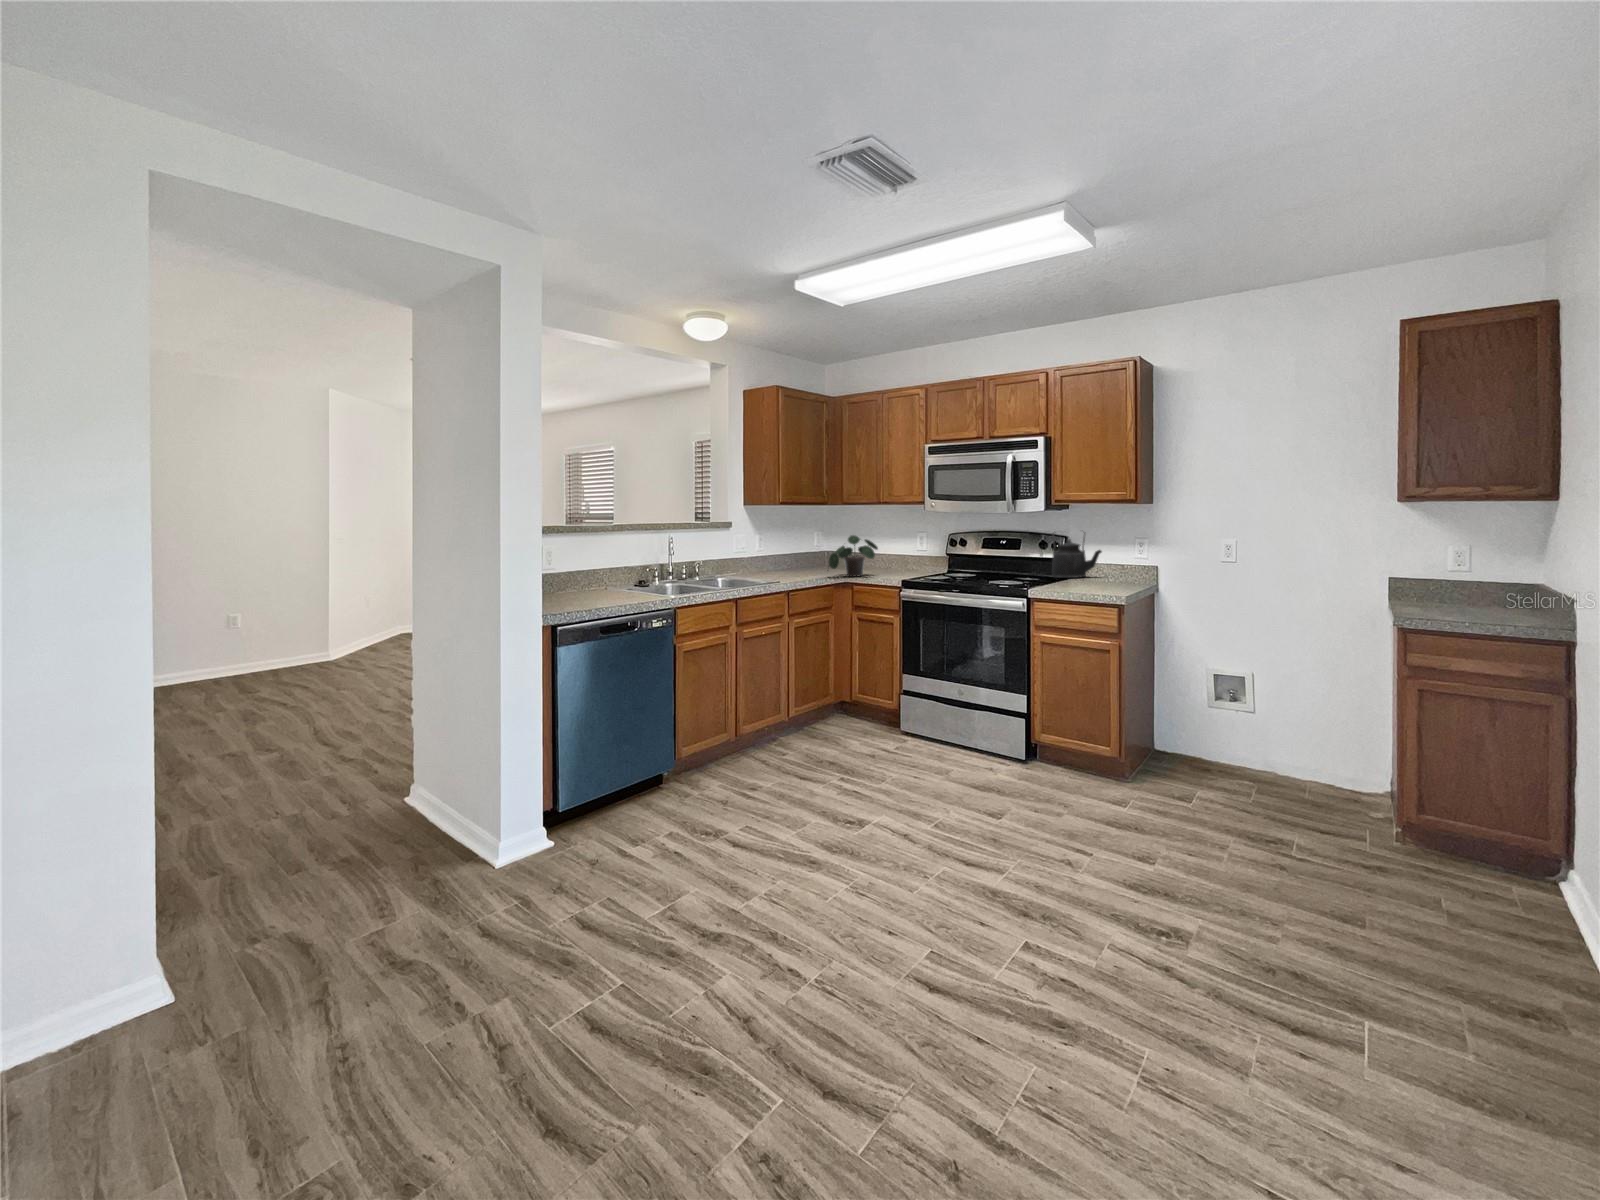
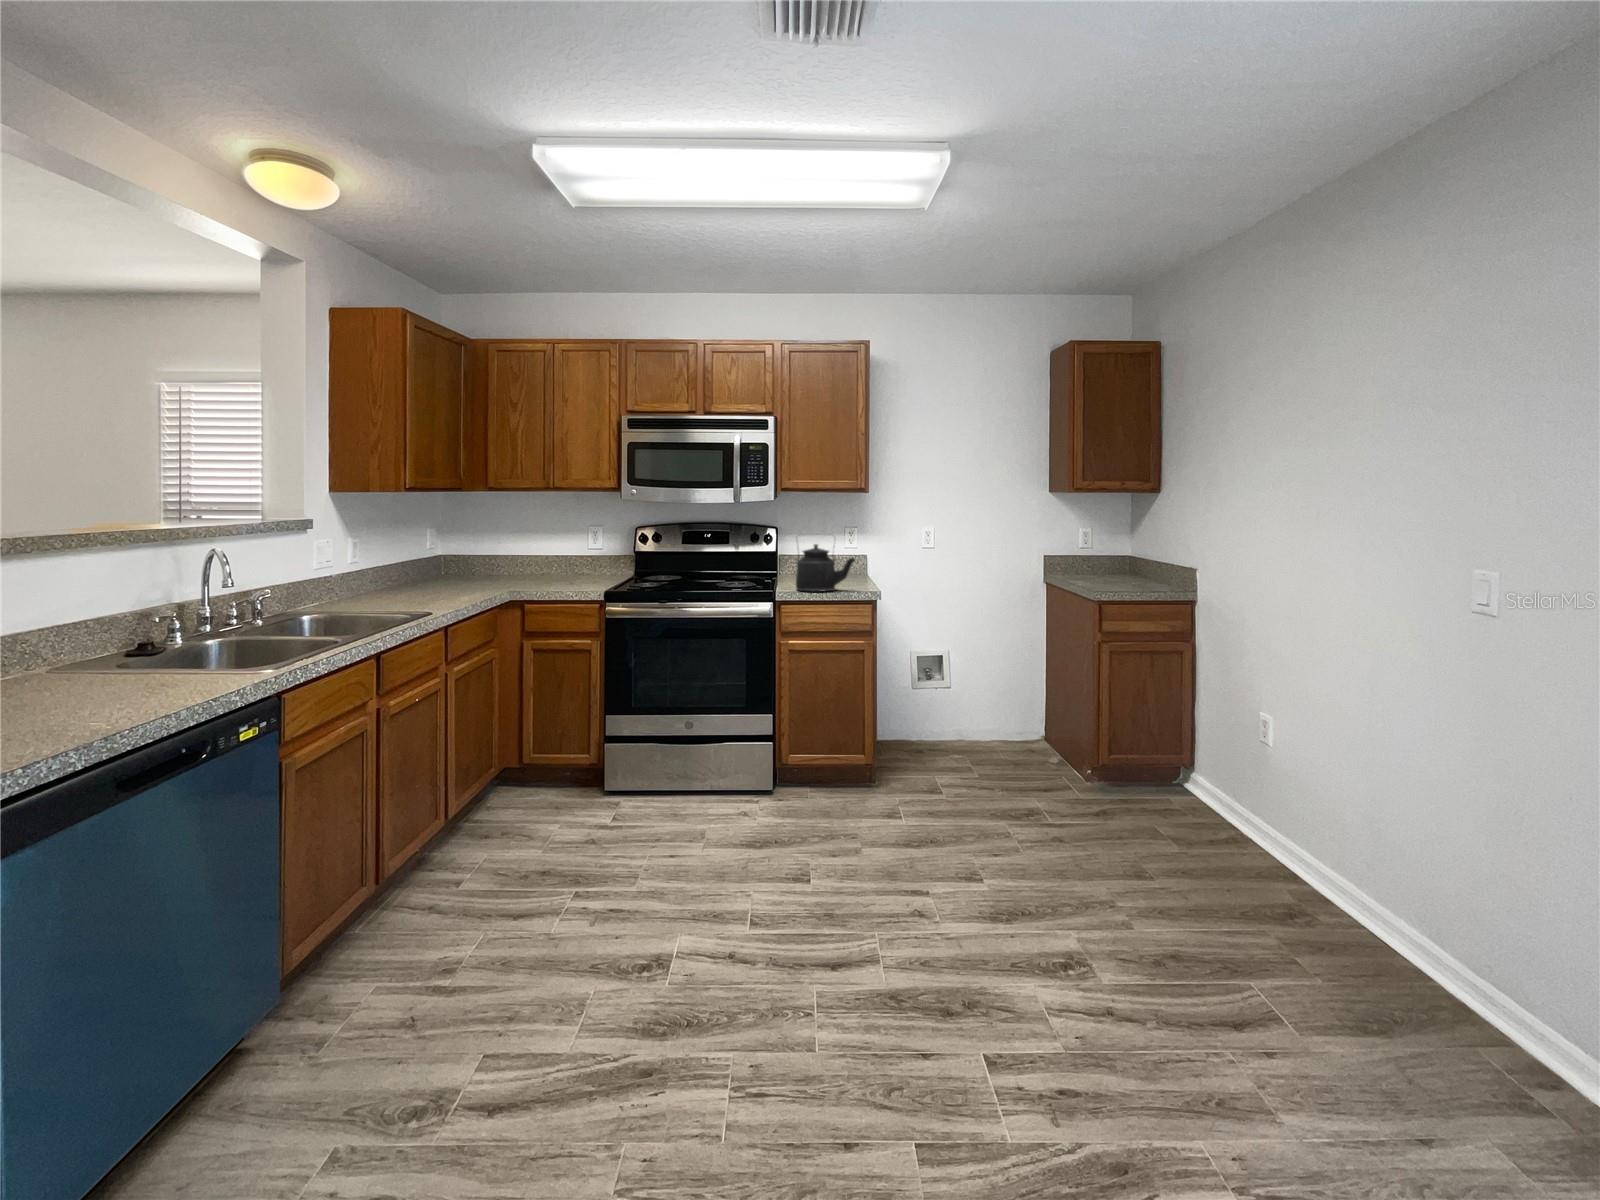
potted plant: present [829,535,878,577] -> none [485,532,557,589]

